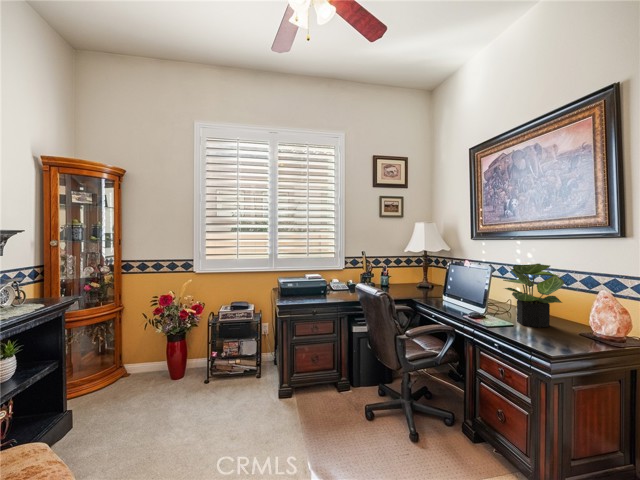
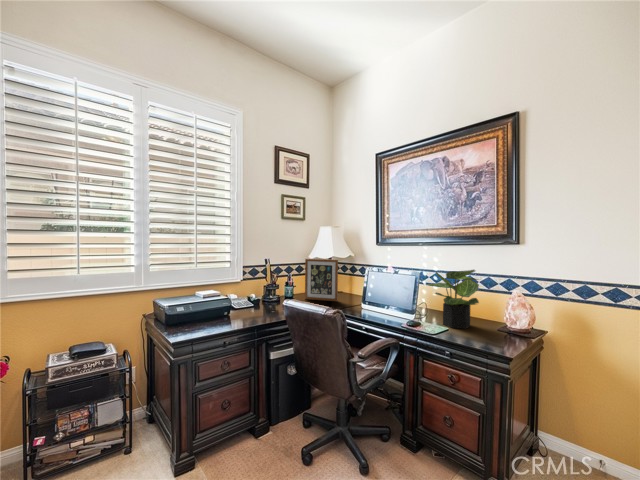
picture frame: none [397,253,427,294] -> present [305,259,338,301]

